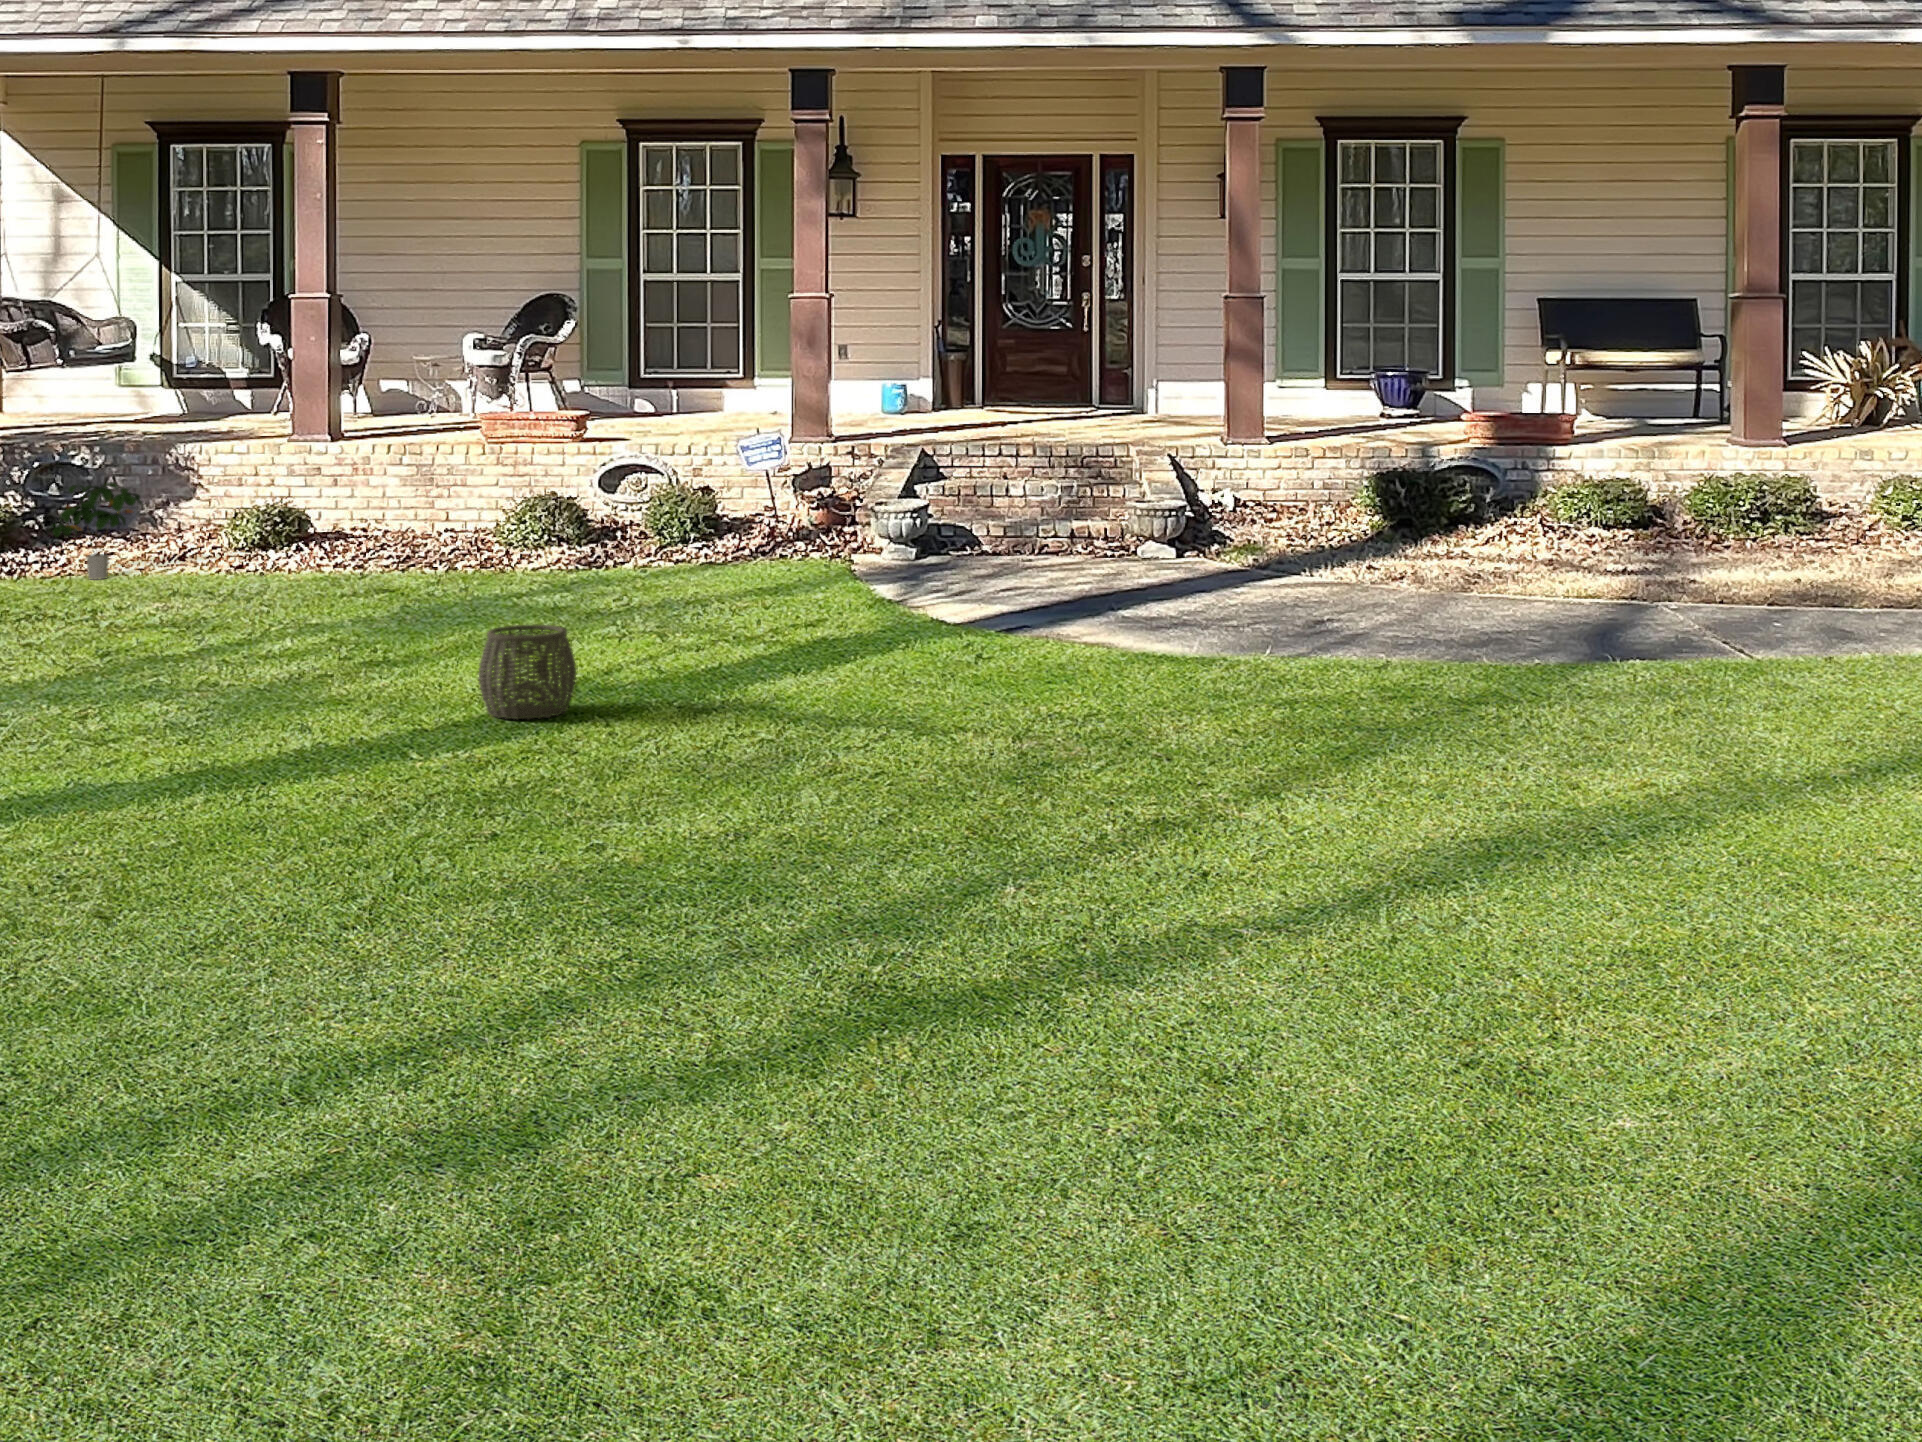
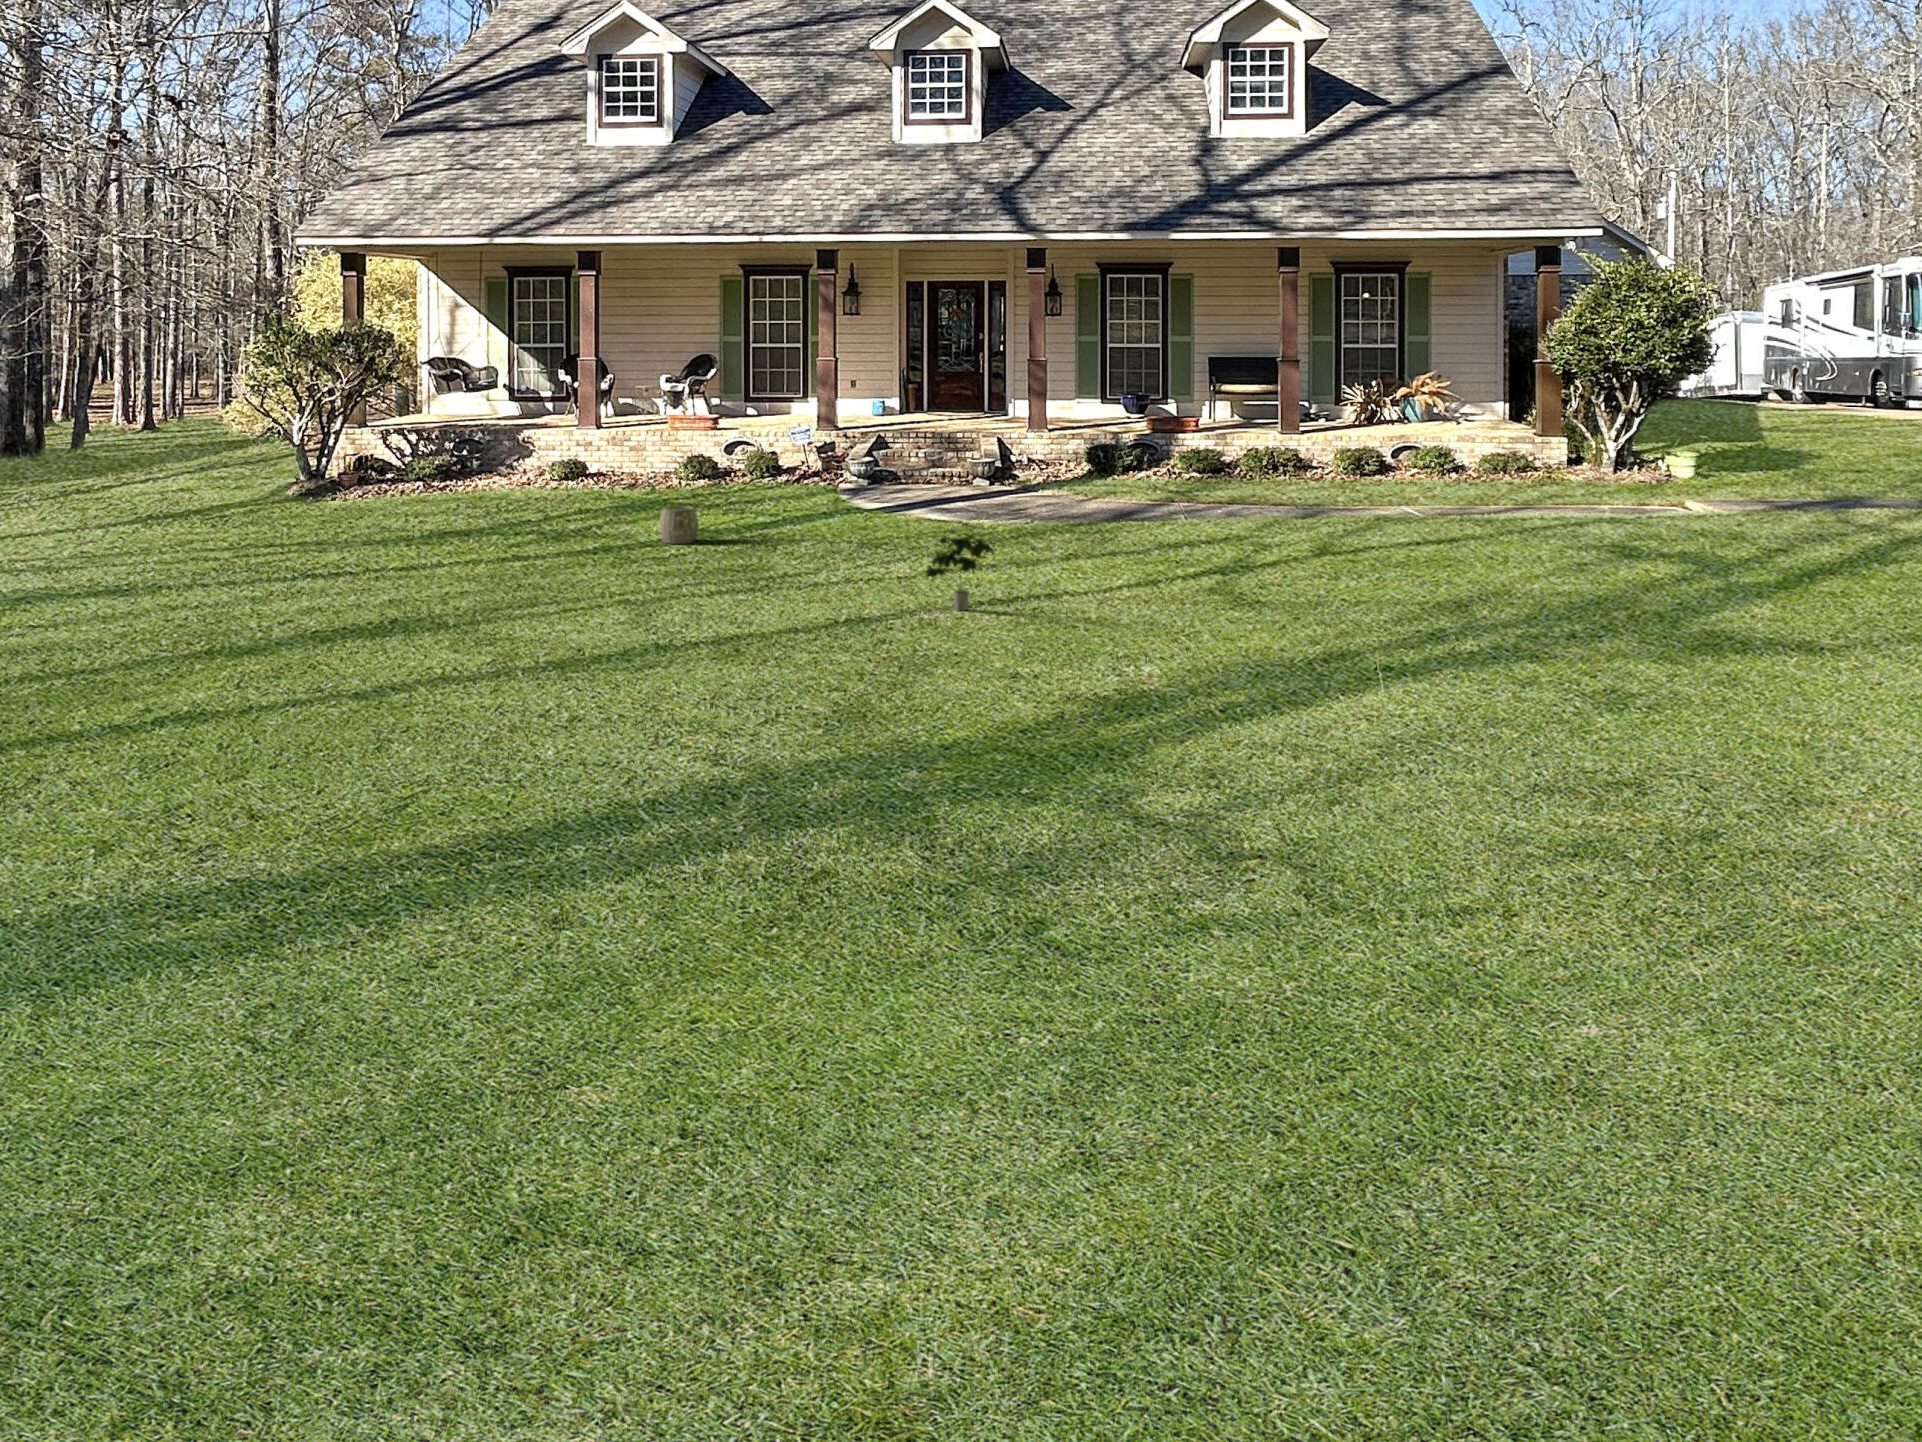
potted plant: present [51,482,142,580] -> present [926,535,994,611]

